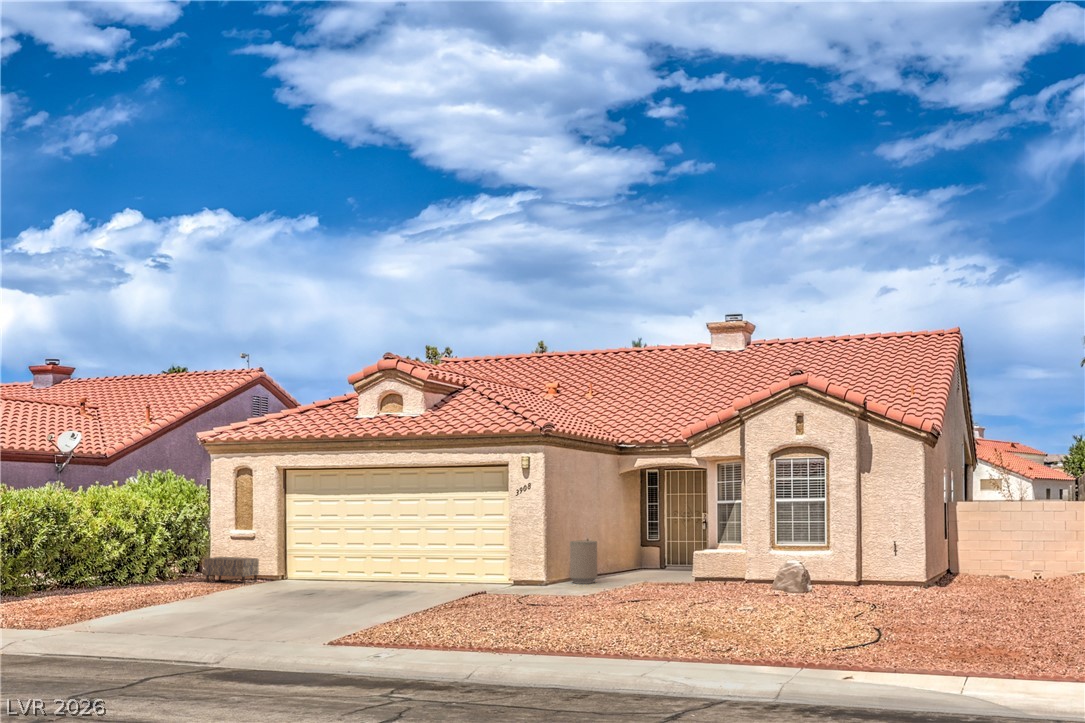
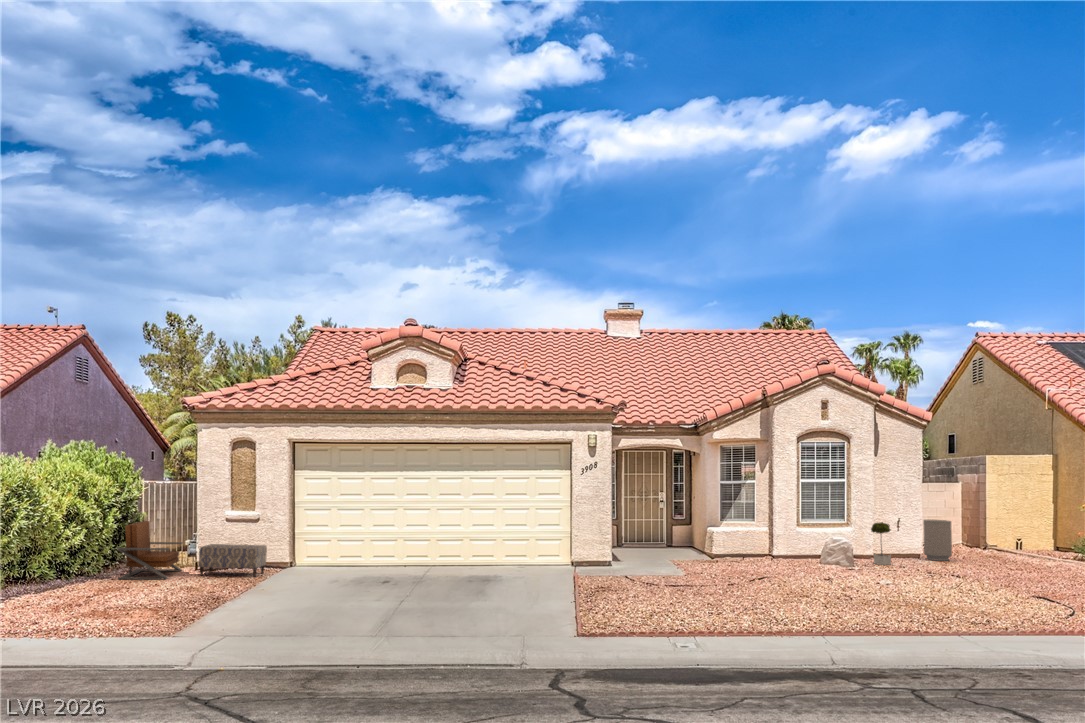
lounge chair: none [143,537,202,584] -> present [118,521,183,579]
trash can: present [570,541,597,584] -> present [923,520,952,561]
potted tree: none [845,543,867,590] -> present [871,522,891,565]

